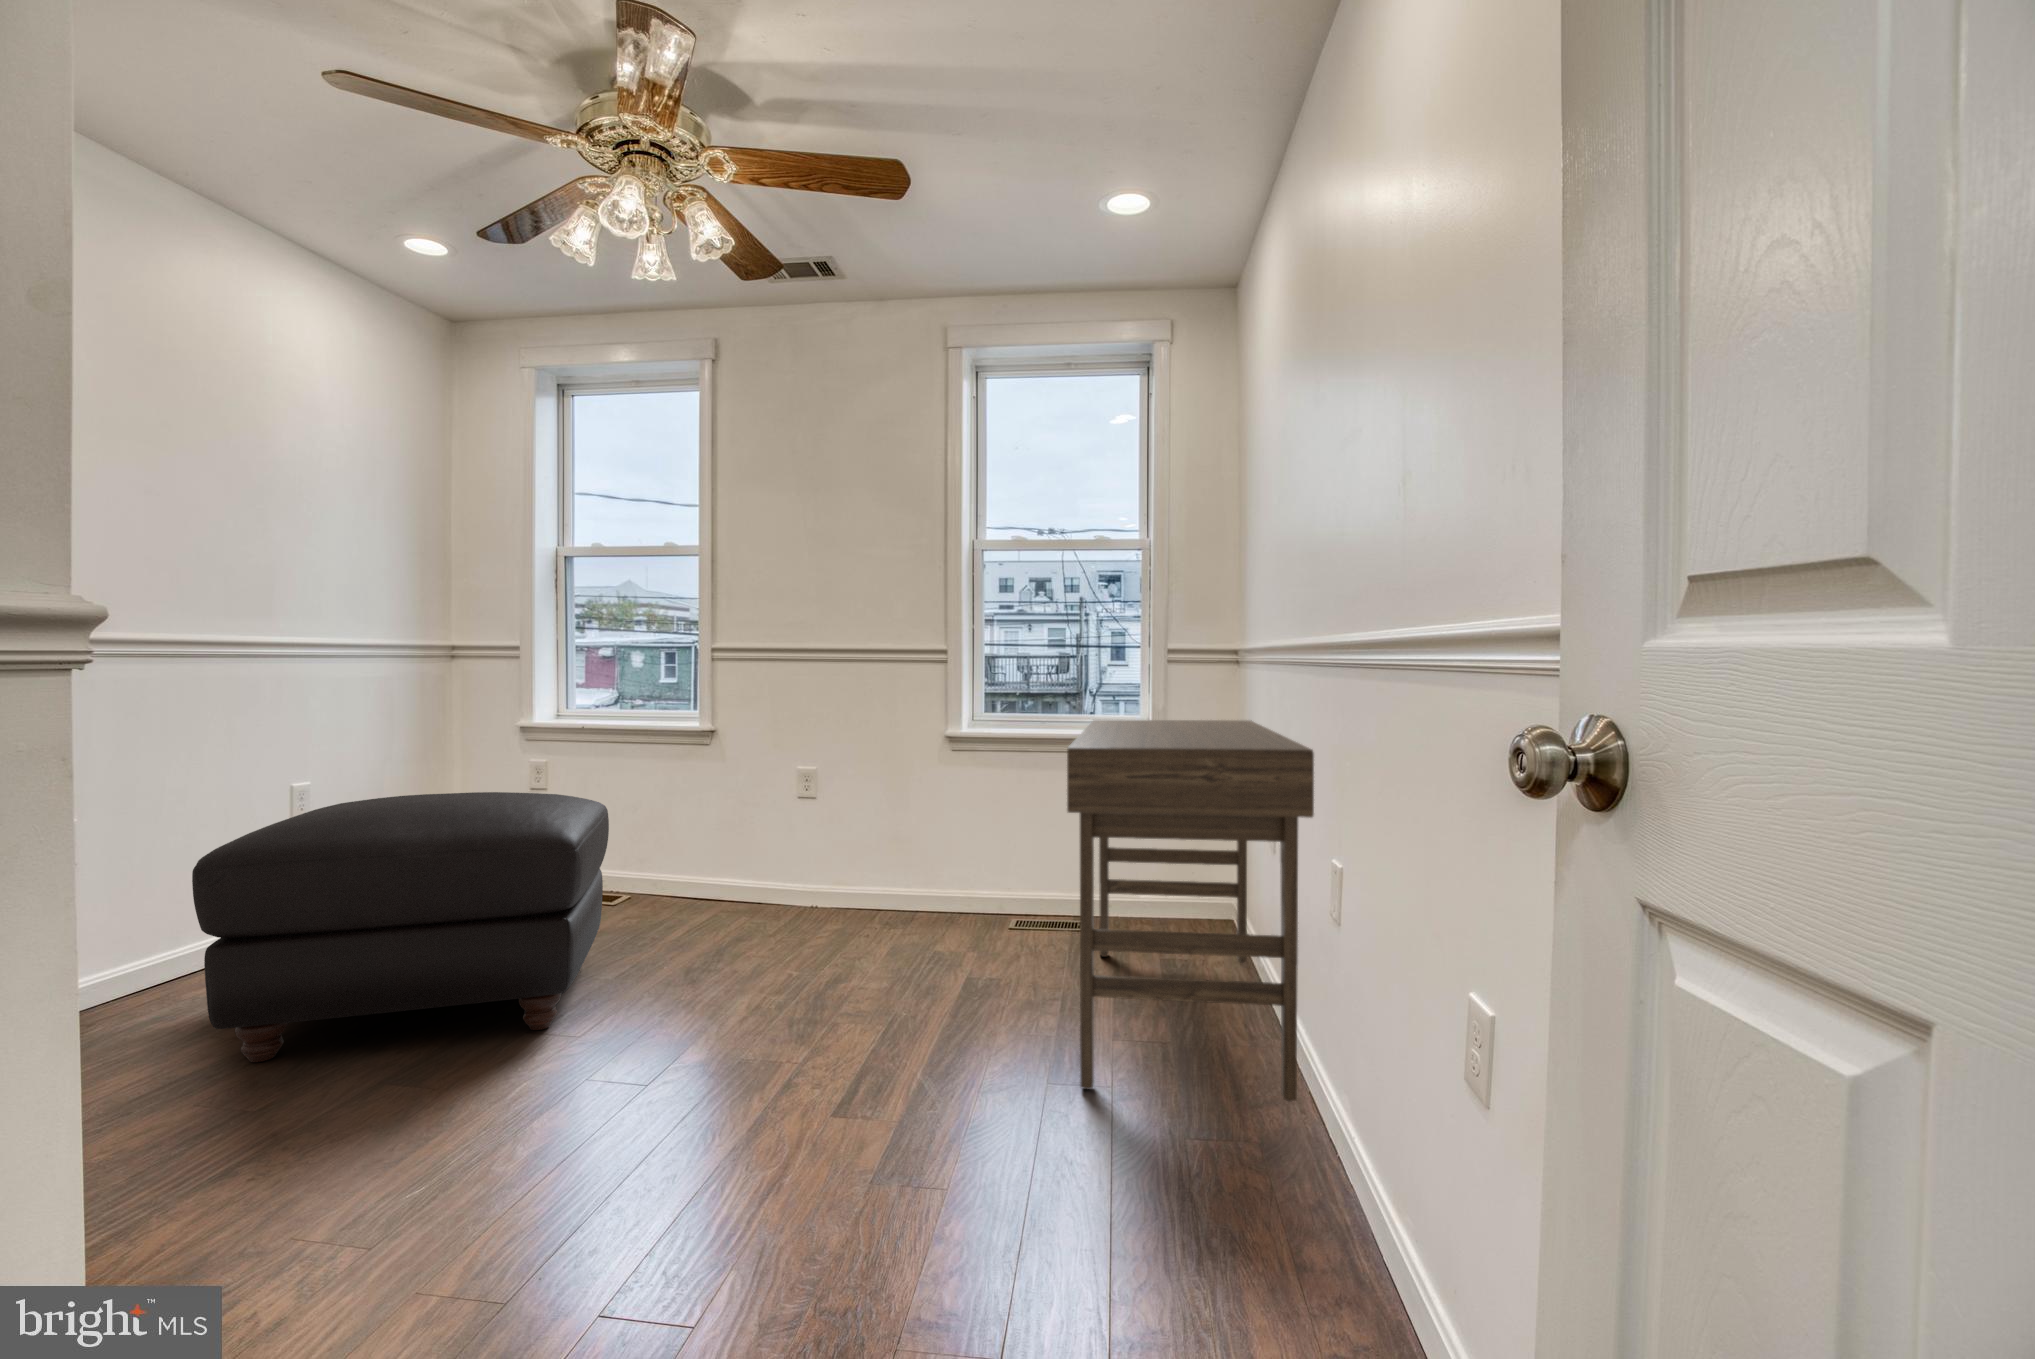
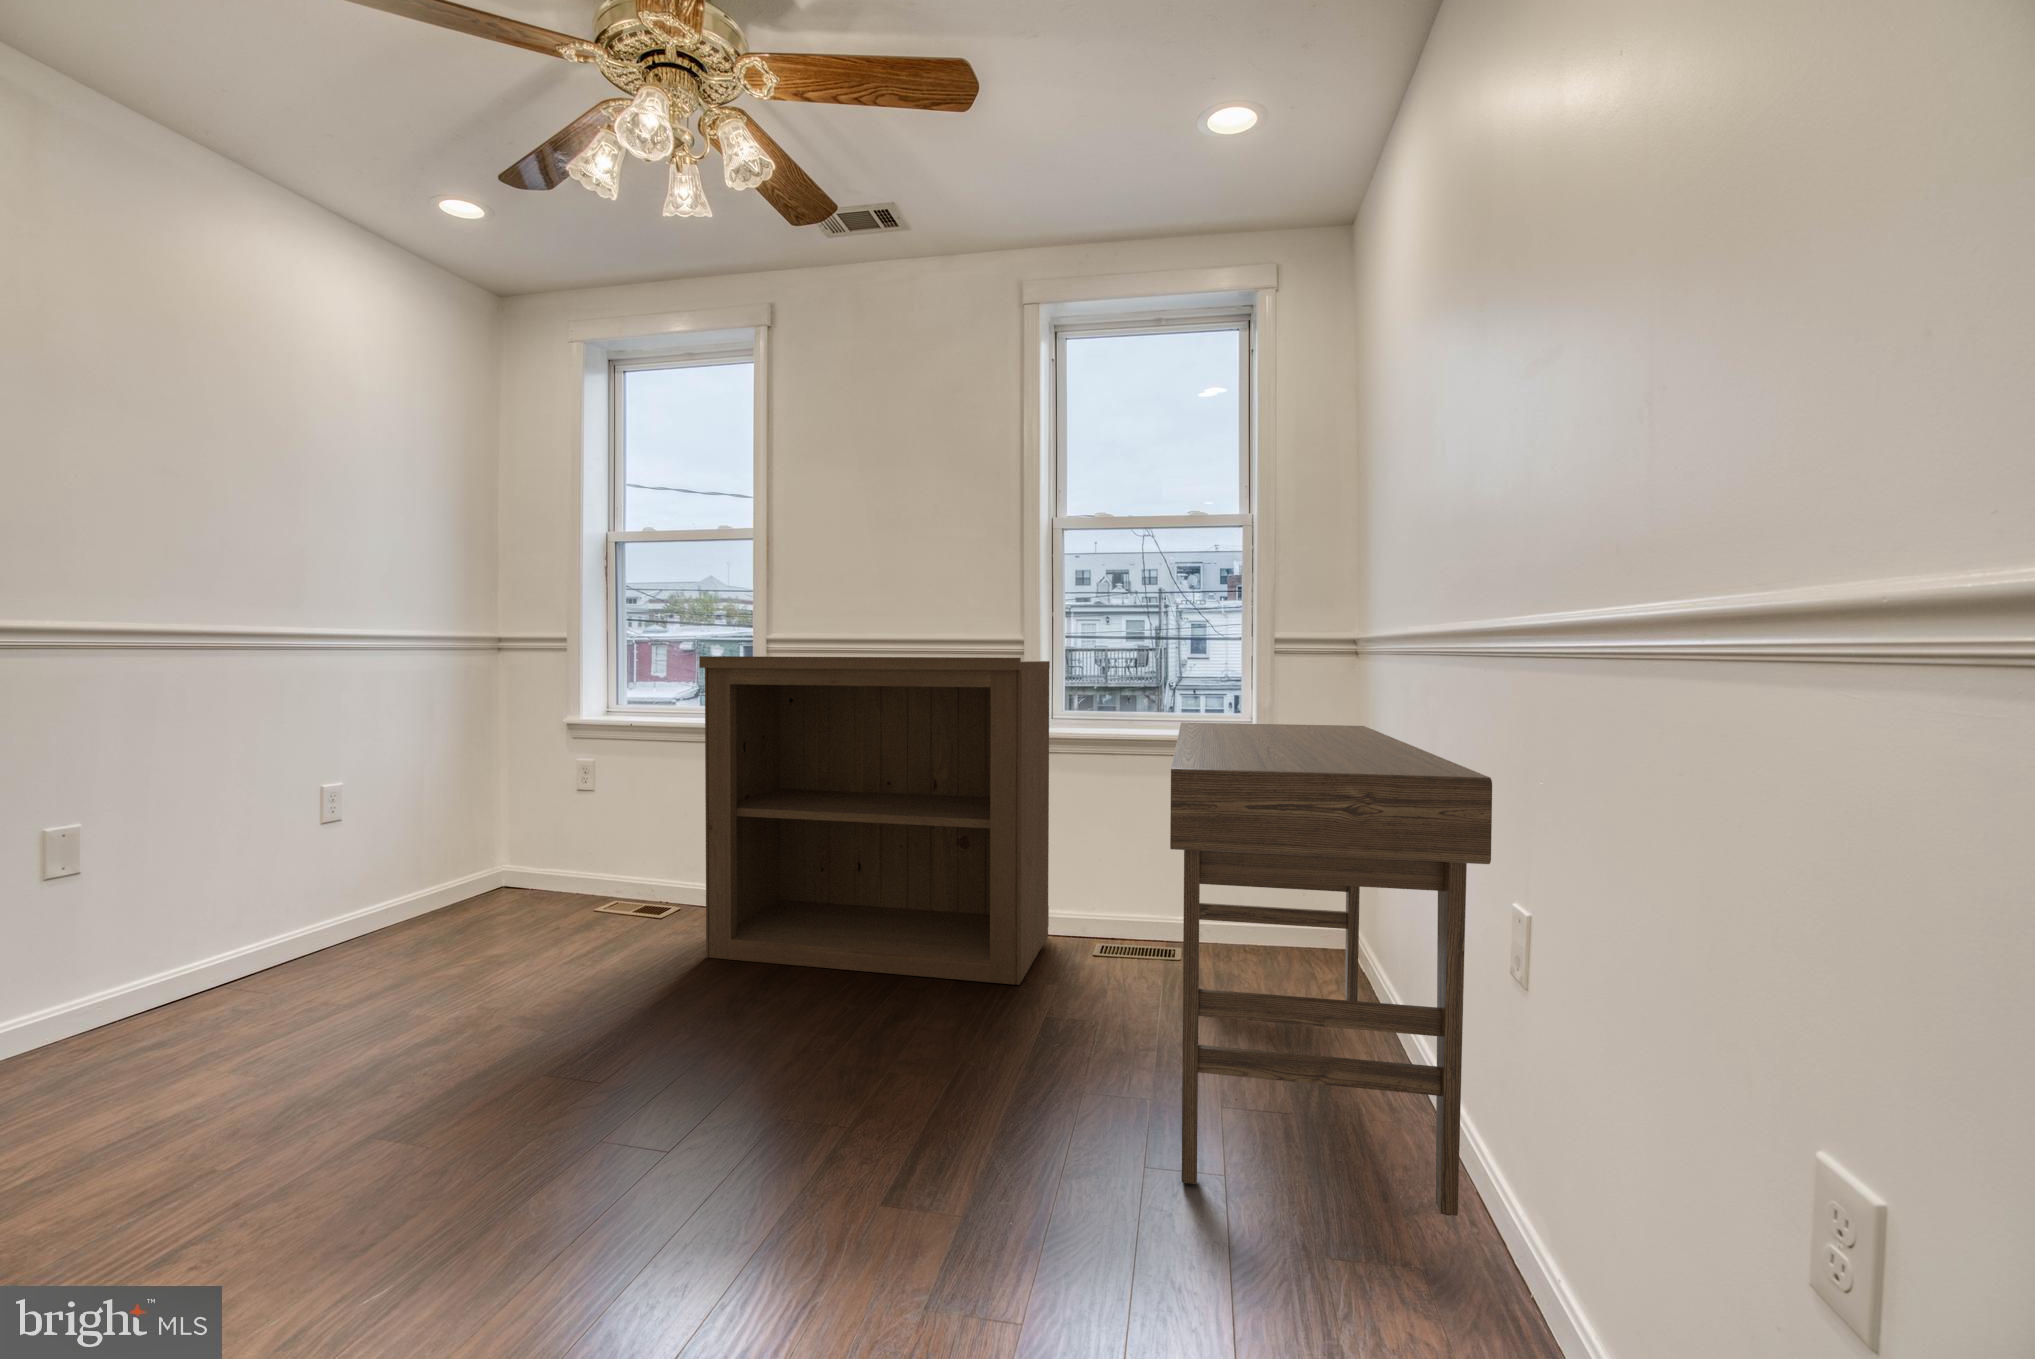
bookshelf: none [654,662,979,957] -> present [699,656,1050,985]
ottoman: present [192,792,609,1062] -> none [175,799,650,1102]

